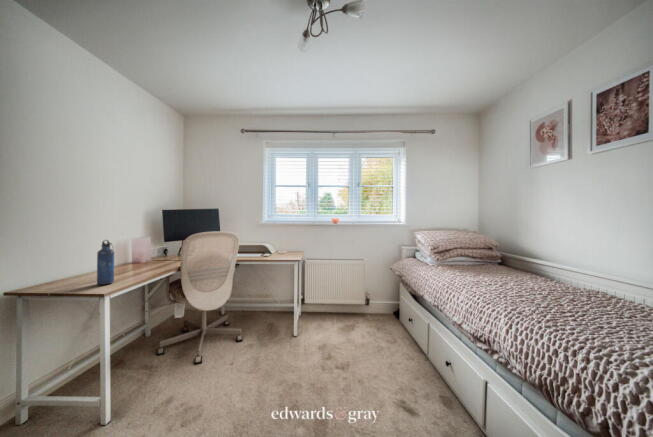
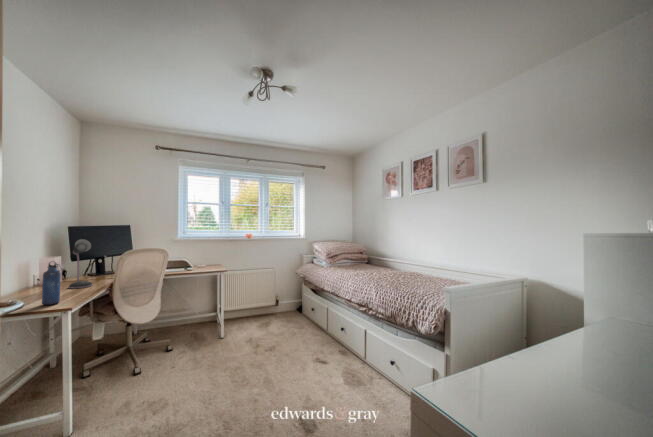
desk lamp: none [148,219,169,267] -> present [69,239,92,288]

